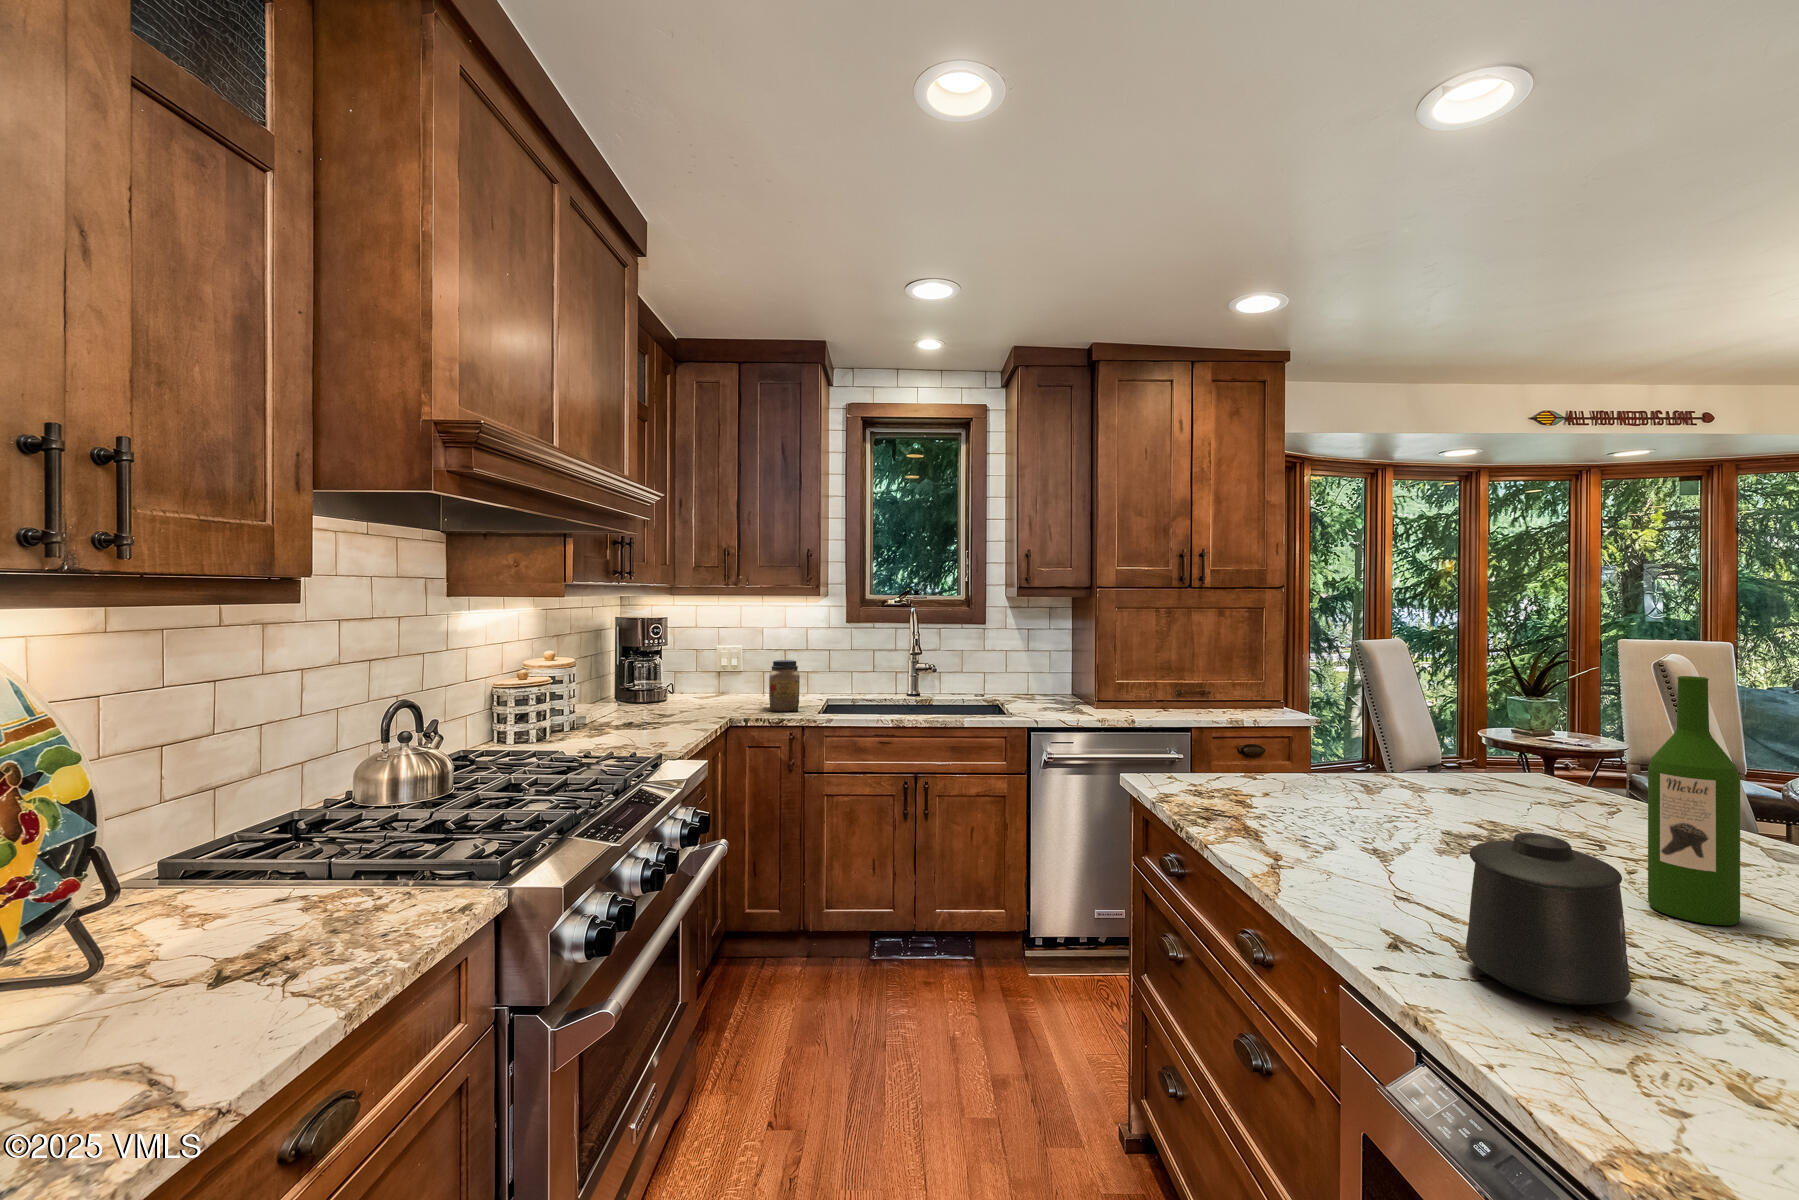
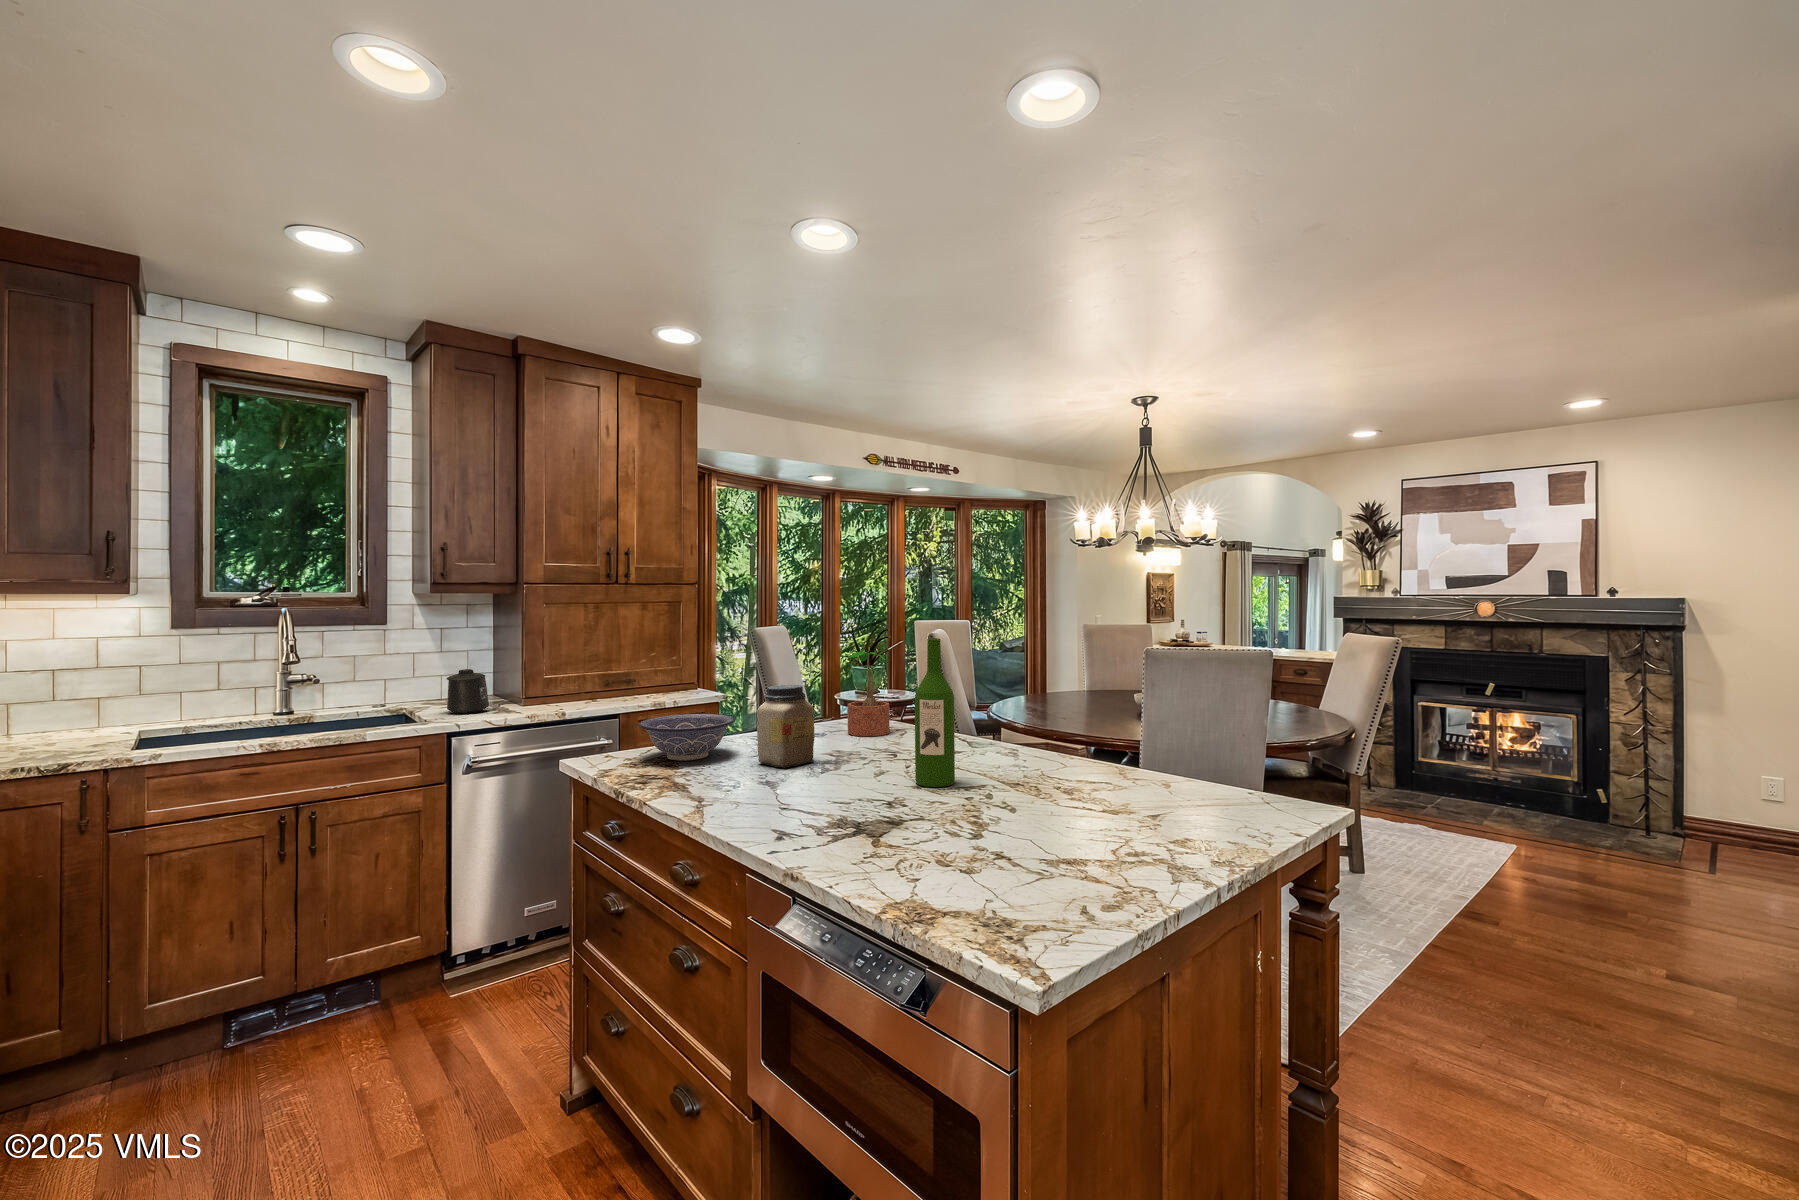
jar: present [769,660,800,712] -> present [757,685,815,768]
potted plant: none [1502,683,1589,808] -> present [848,652,890,736]
decorative bowl: none [1206,741,1329,799] -> present [639,714,735,760]
mug: present [1466,833,1631,1005] -> present [447,669,489,714]

